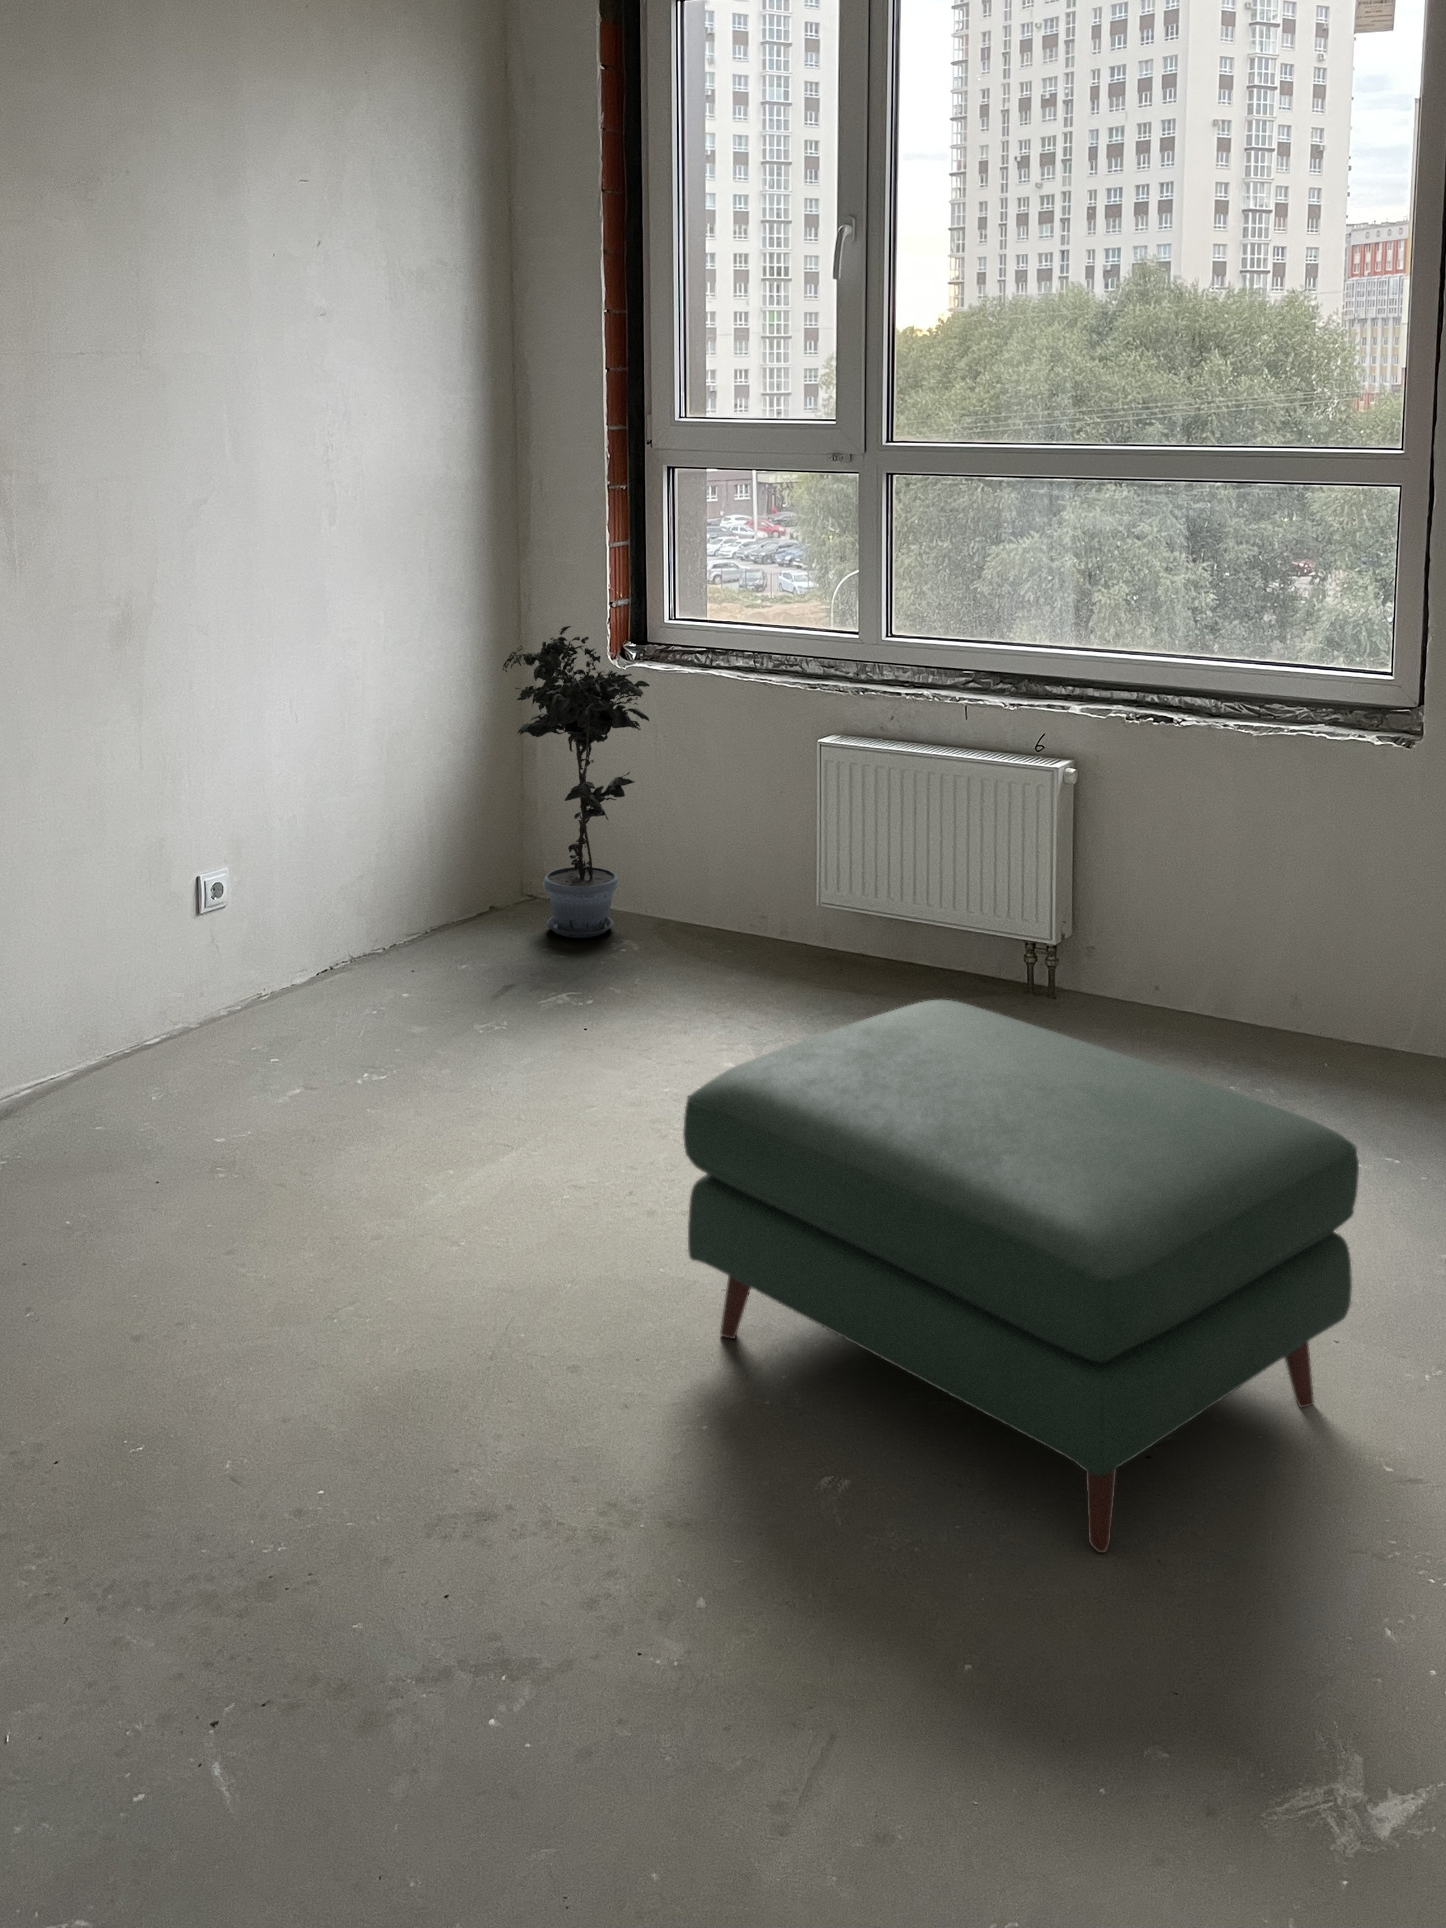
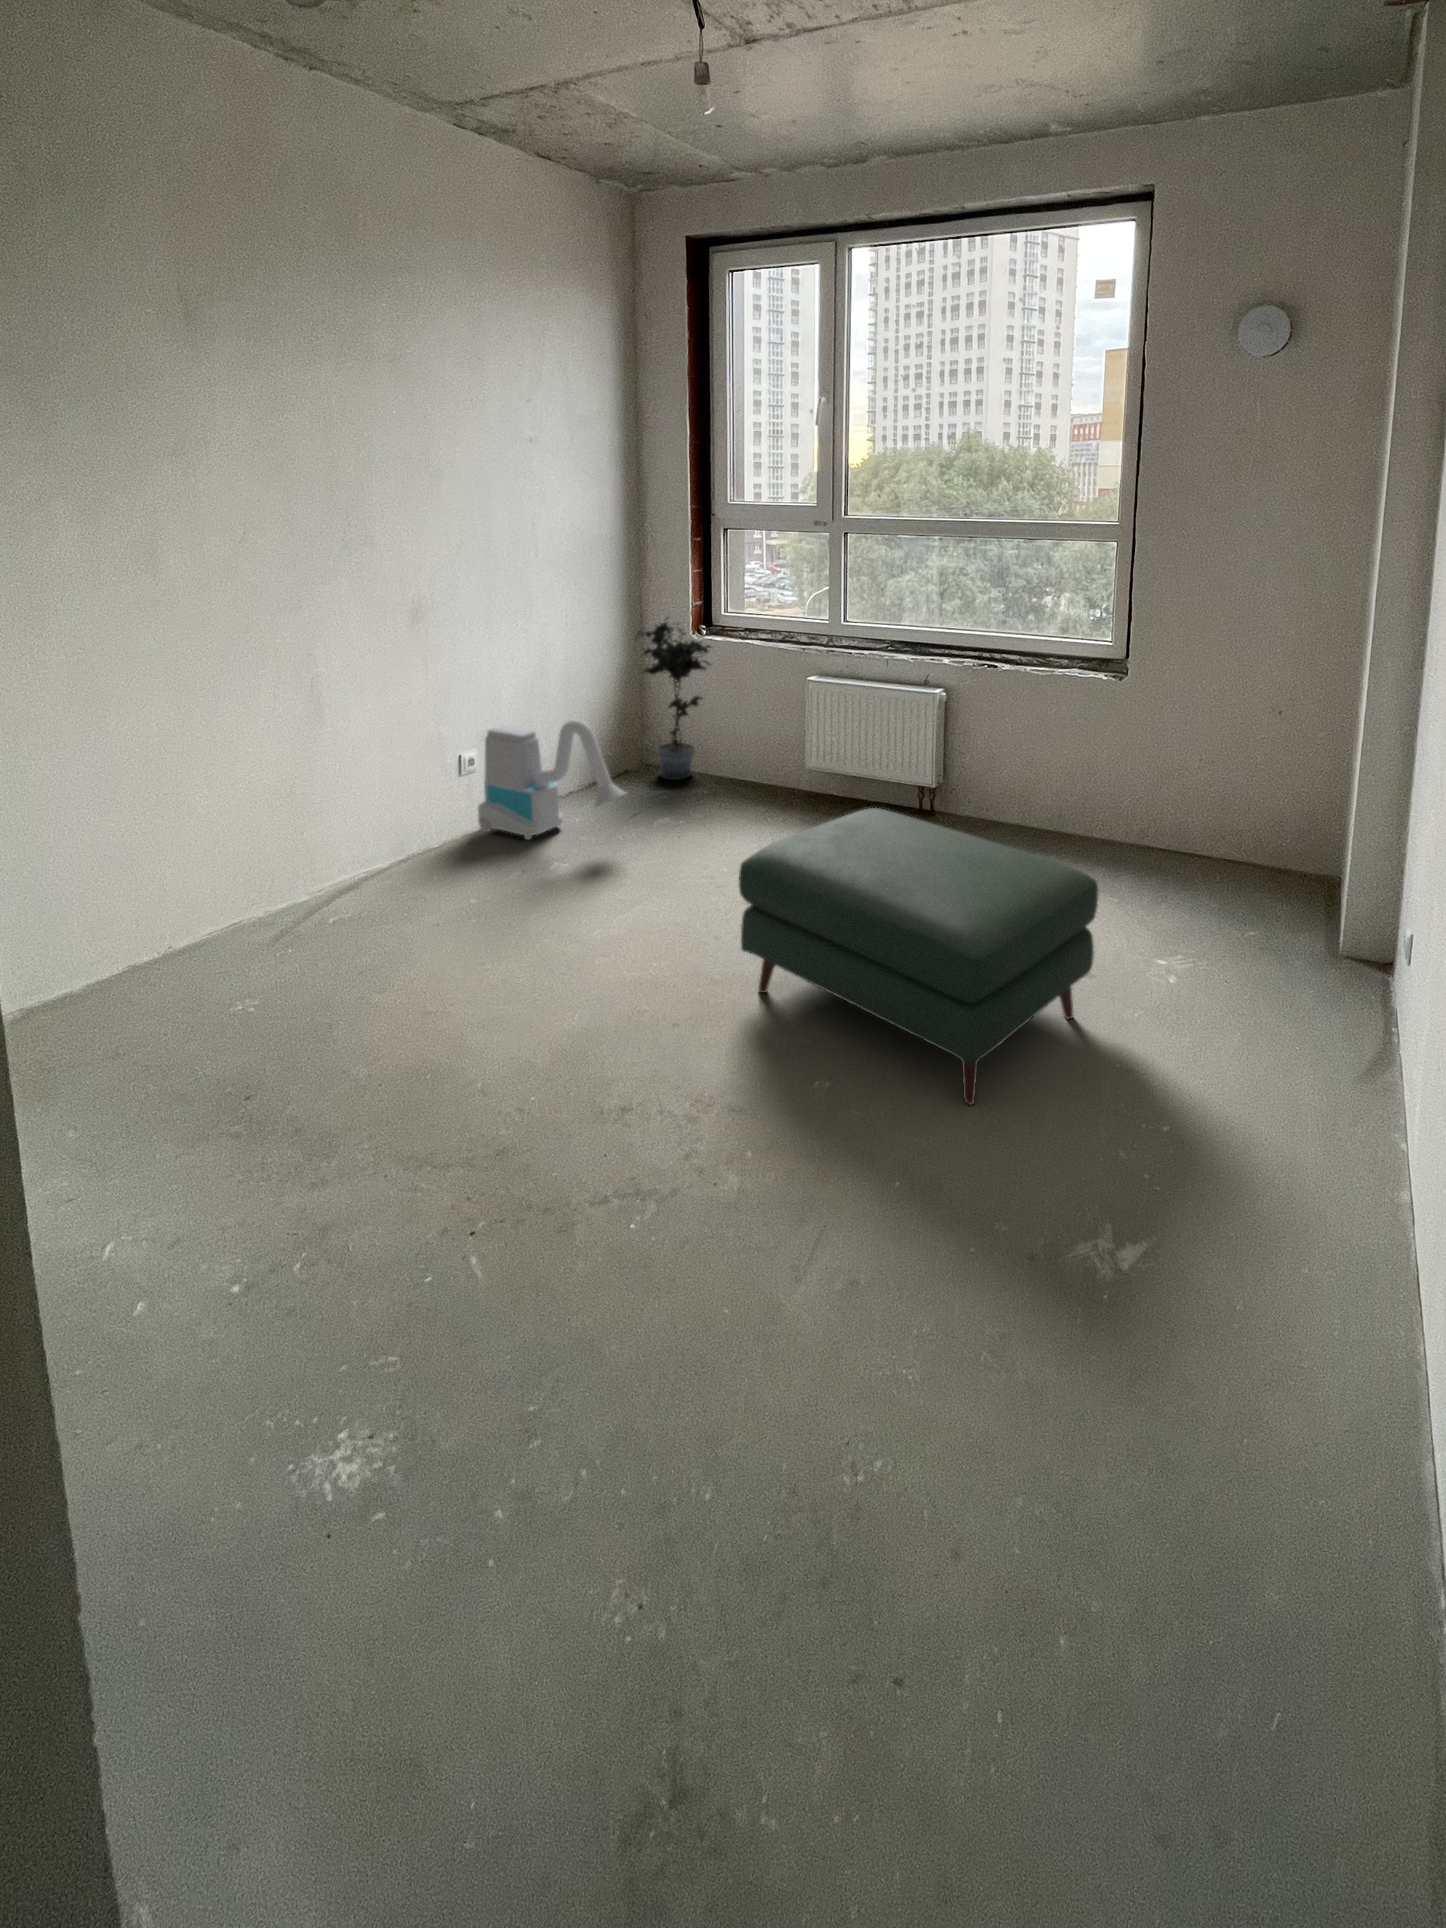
vacuum cleaner: none [215,823,488,1048] -> present [478,719,627,840]

